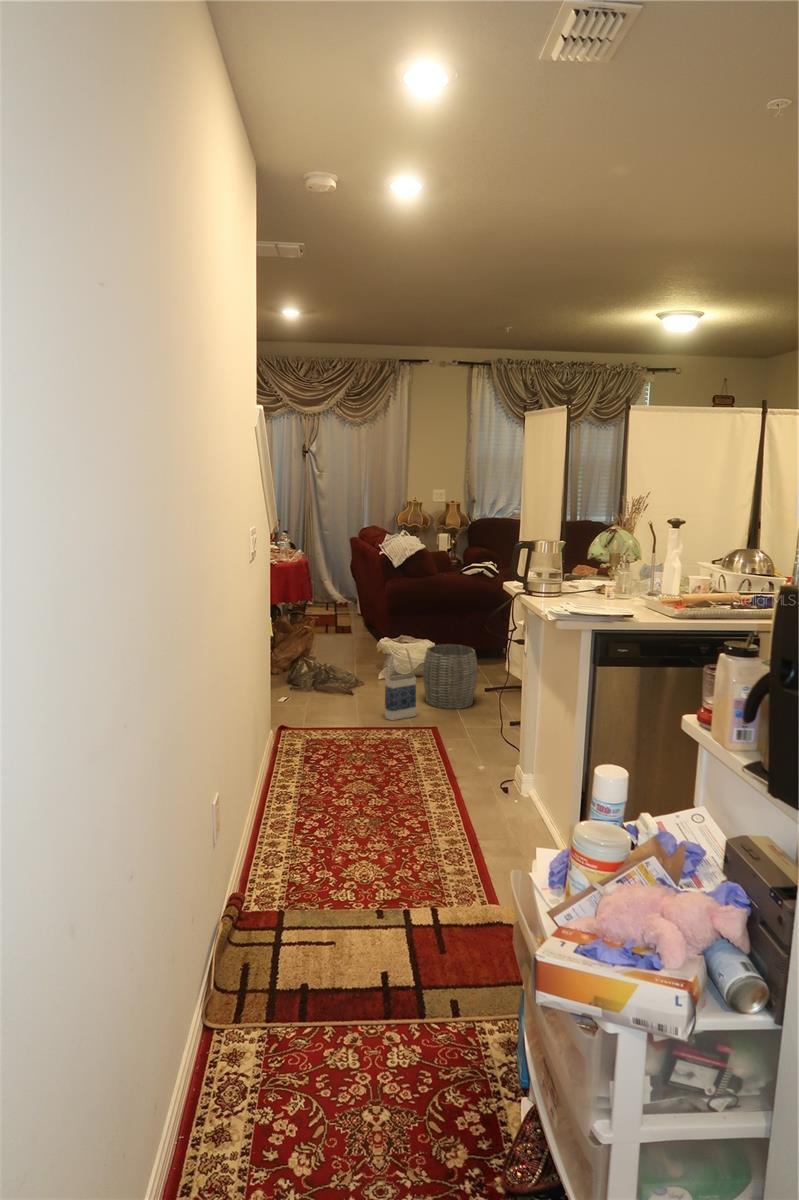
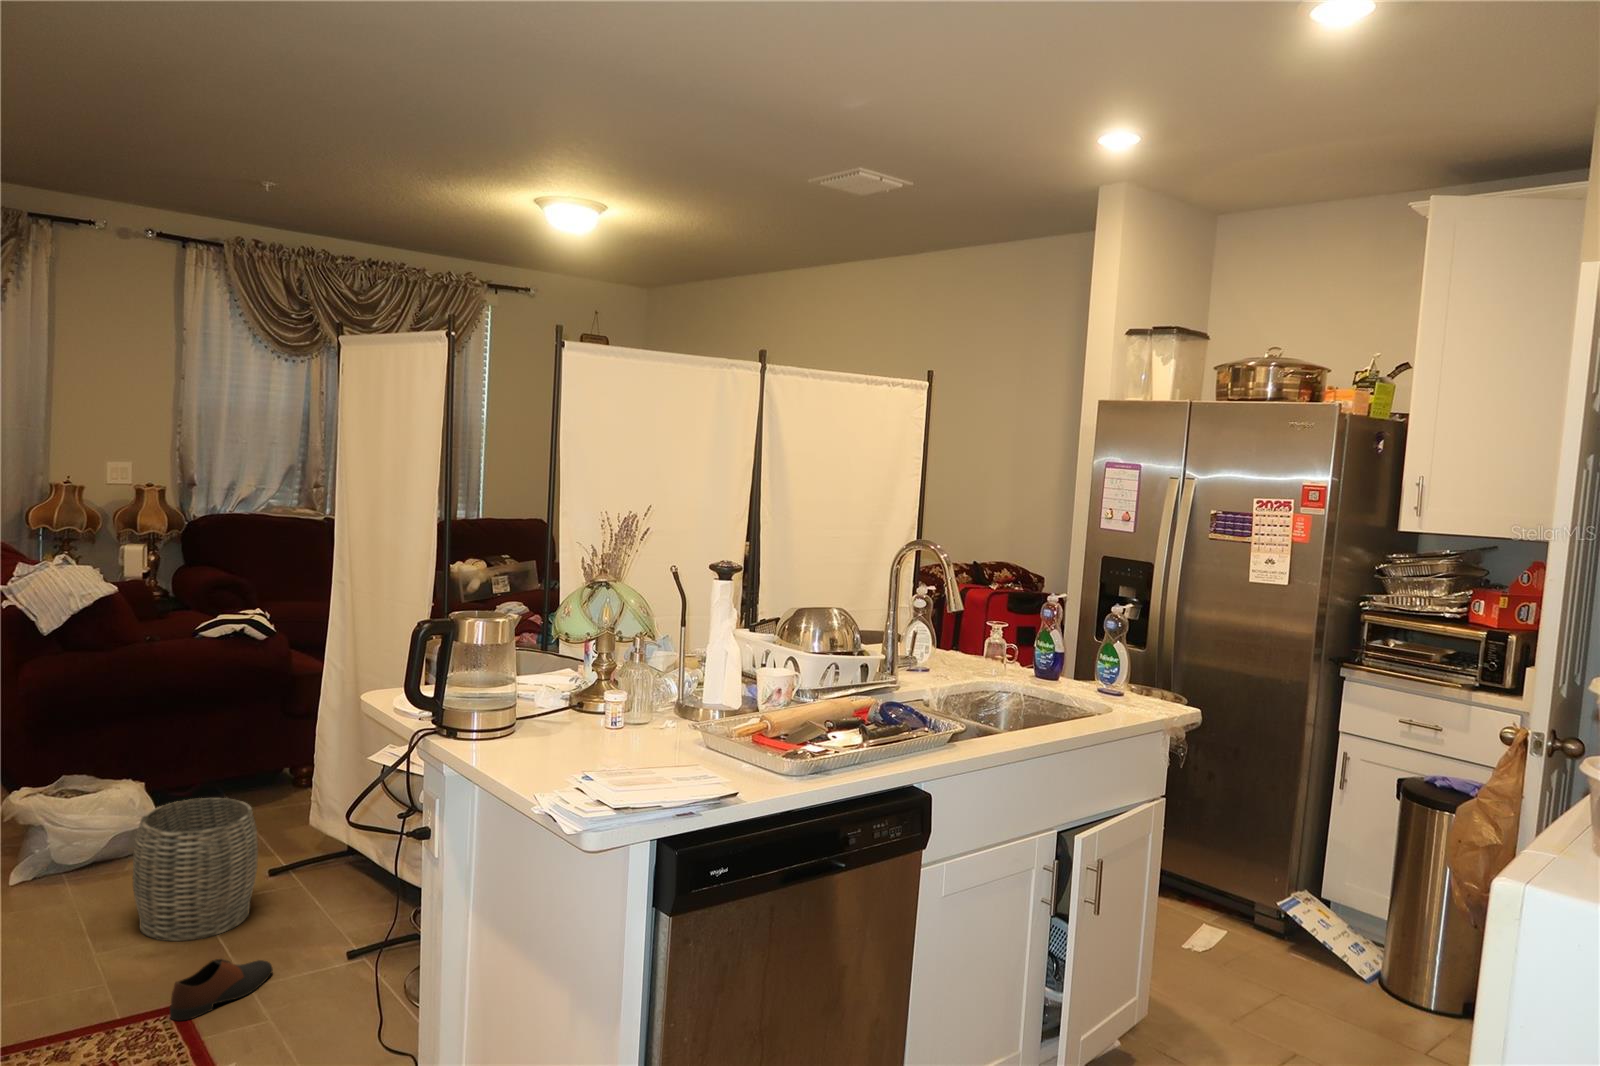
bag: present [385,647,416,720] -> none [41,838,123,1007]
shoe: none [431,711,477,734] -> present [170,959,273,1021]

